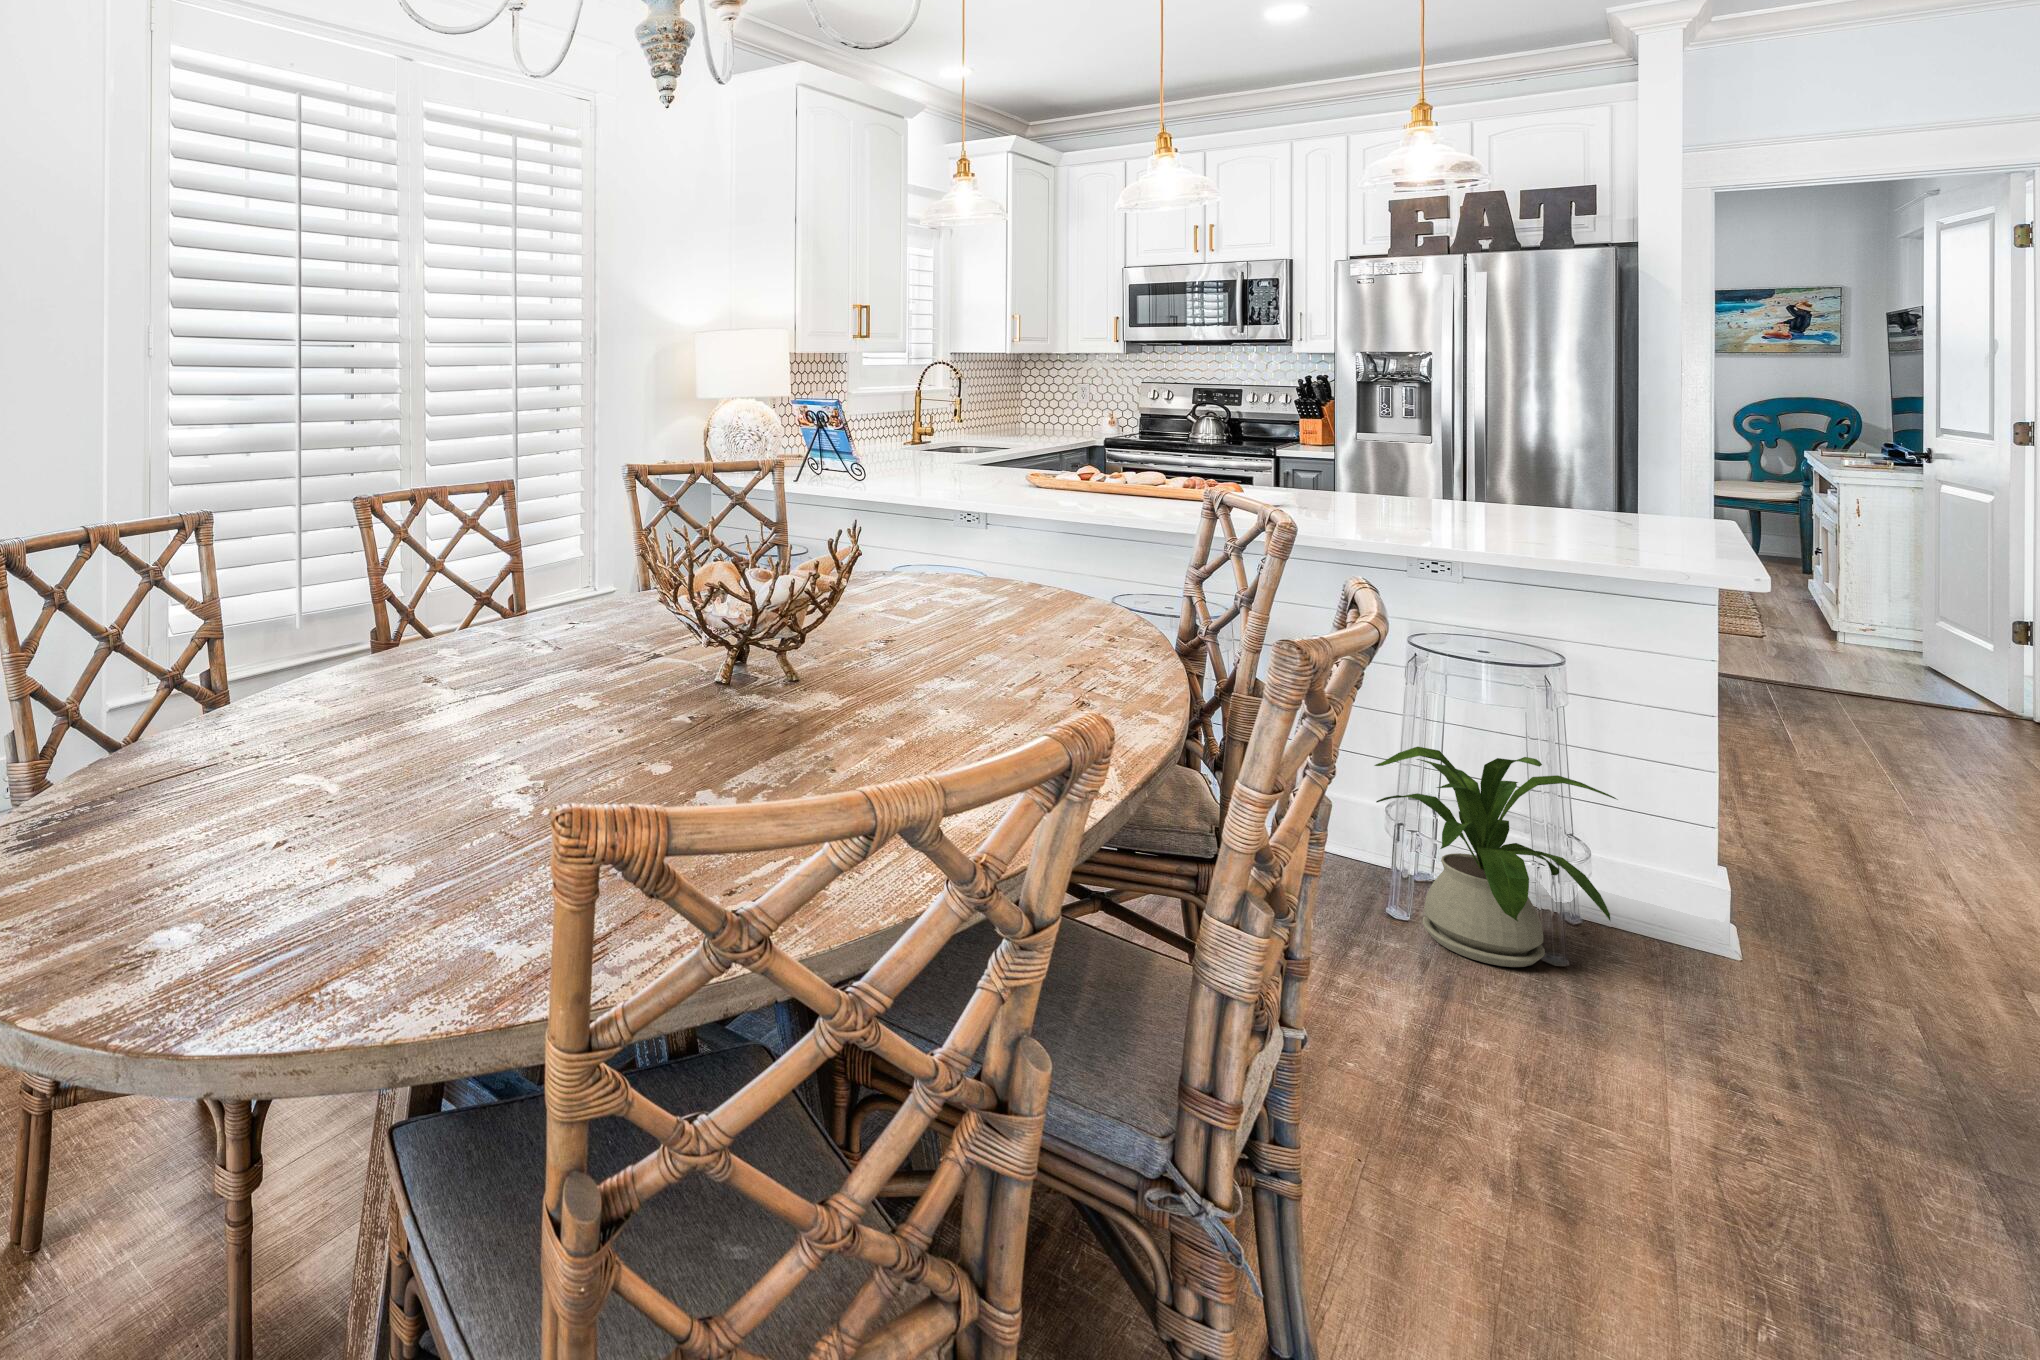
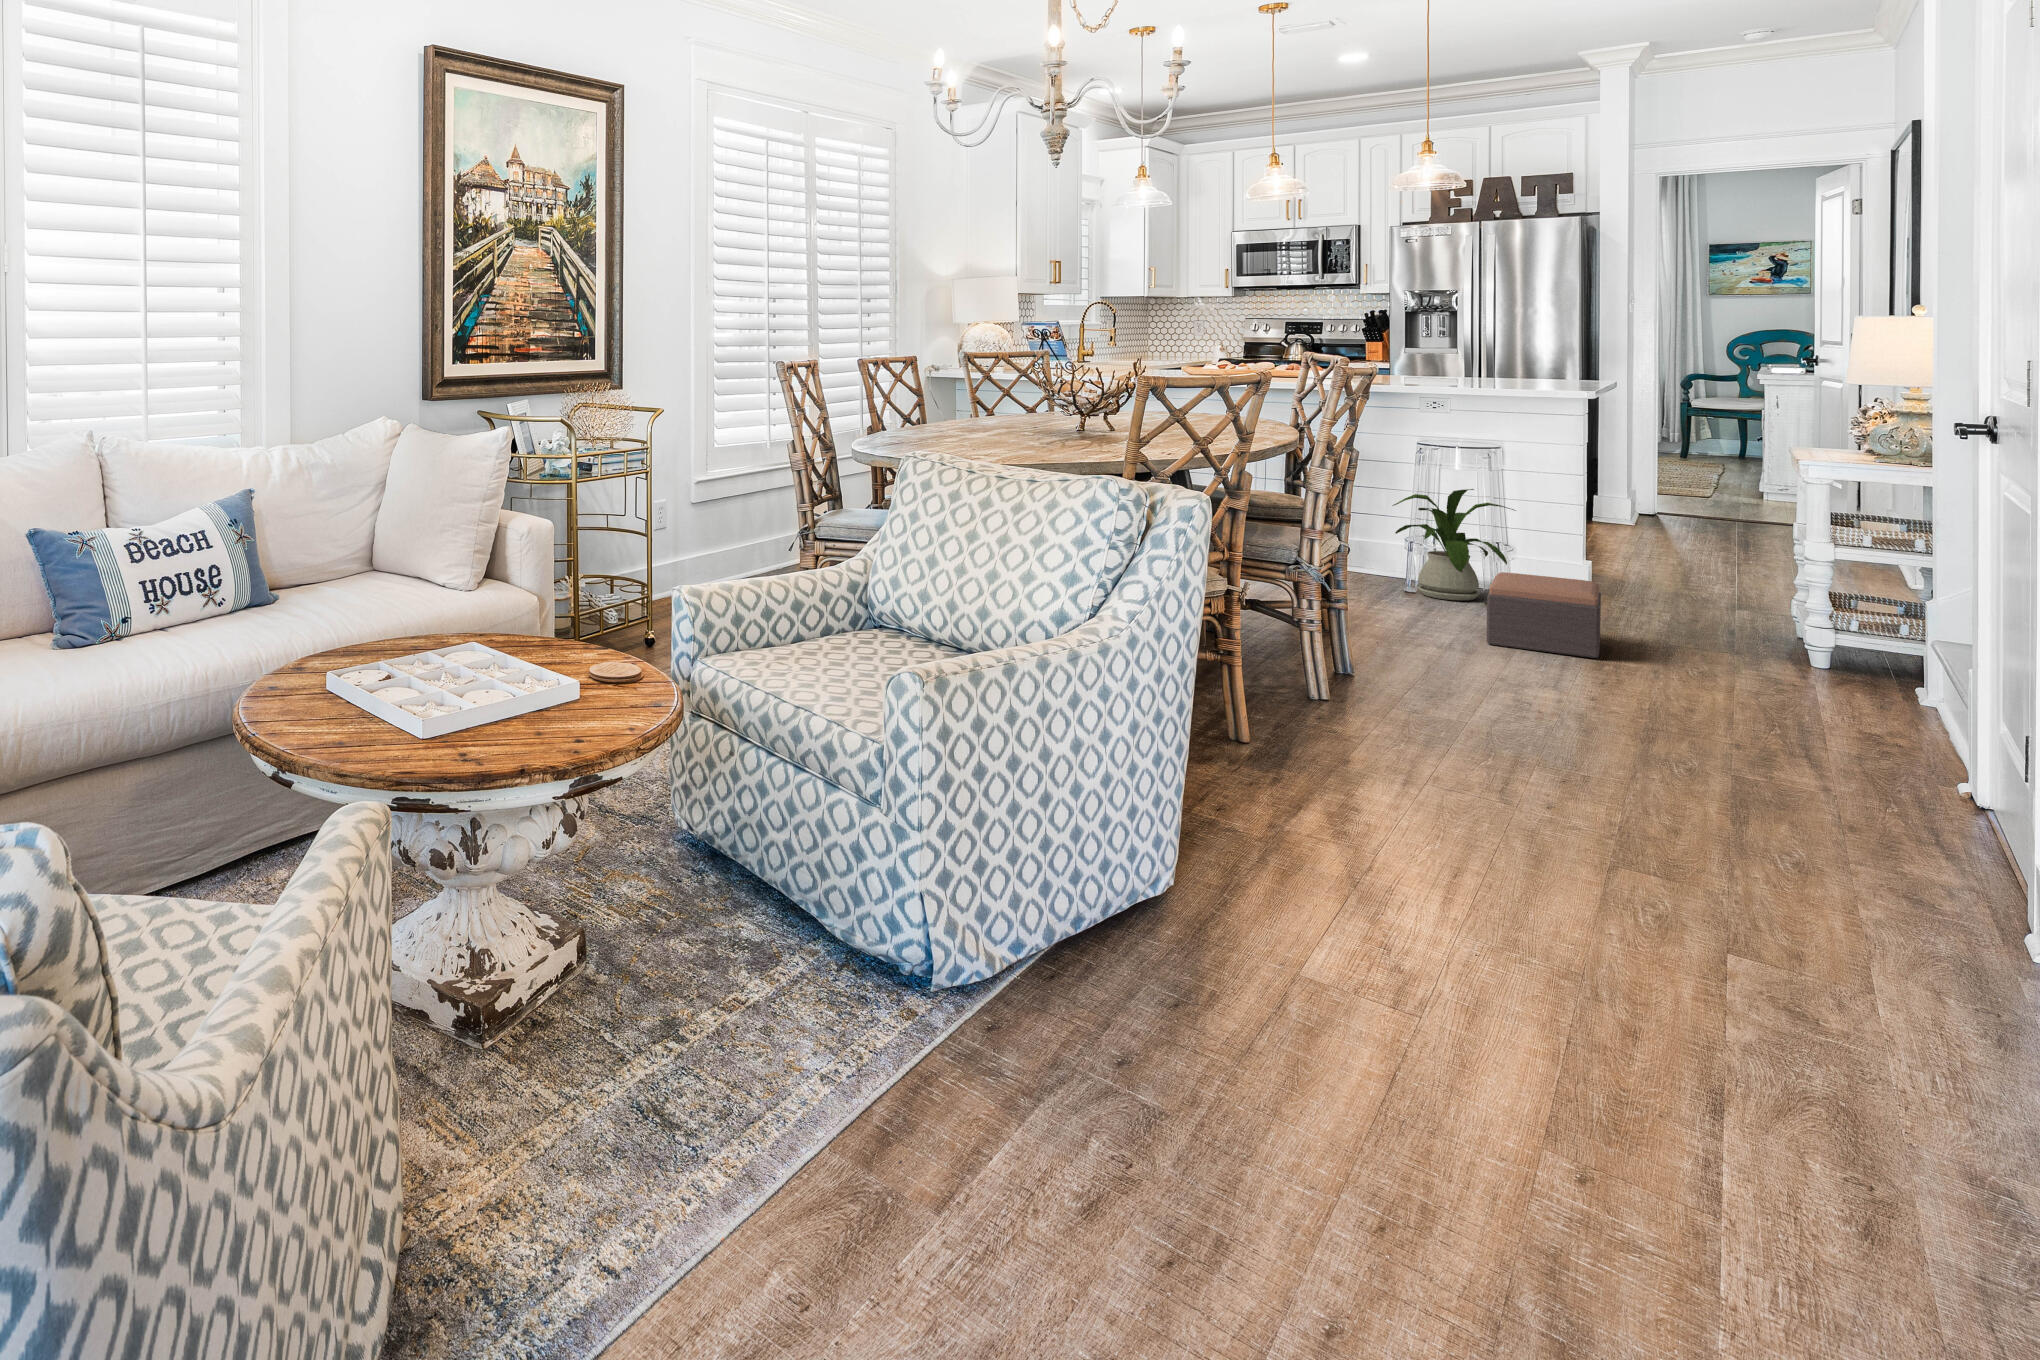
footstool: none [1612,989,1926,1297] -> present [1487,572,1601,658]

